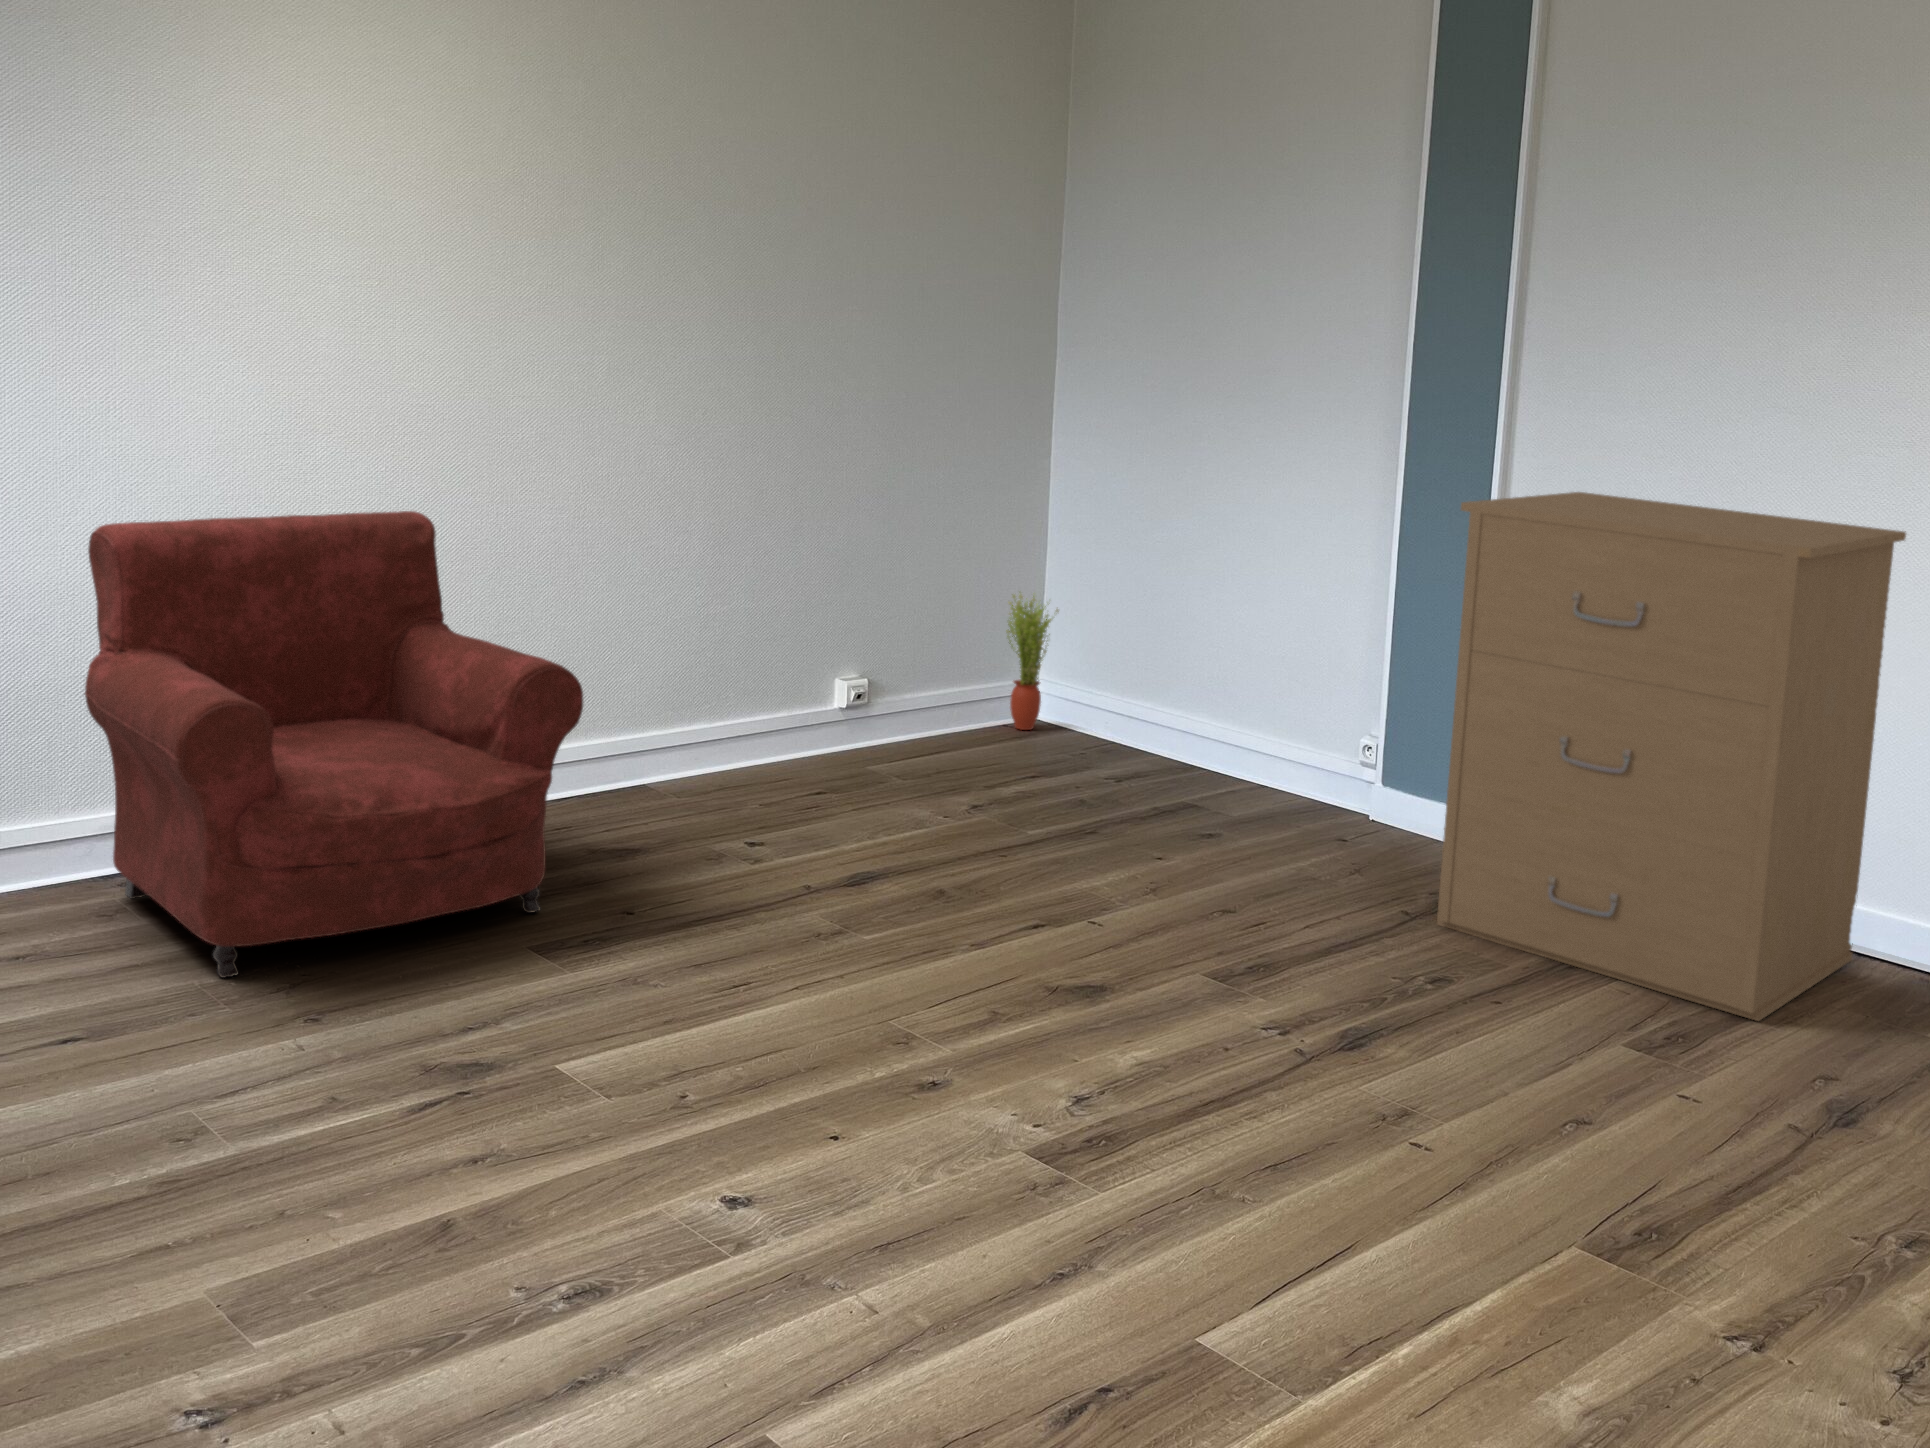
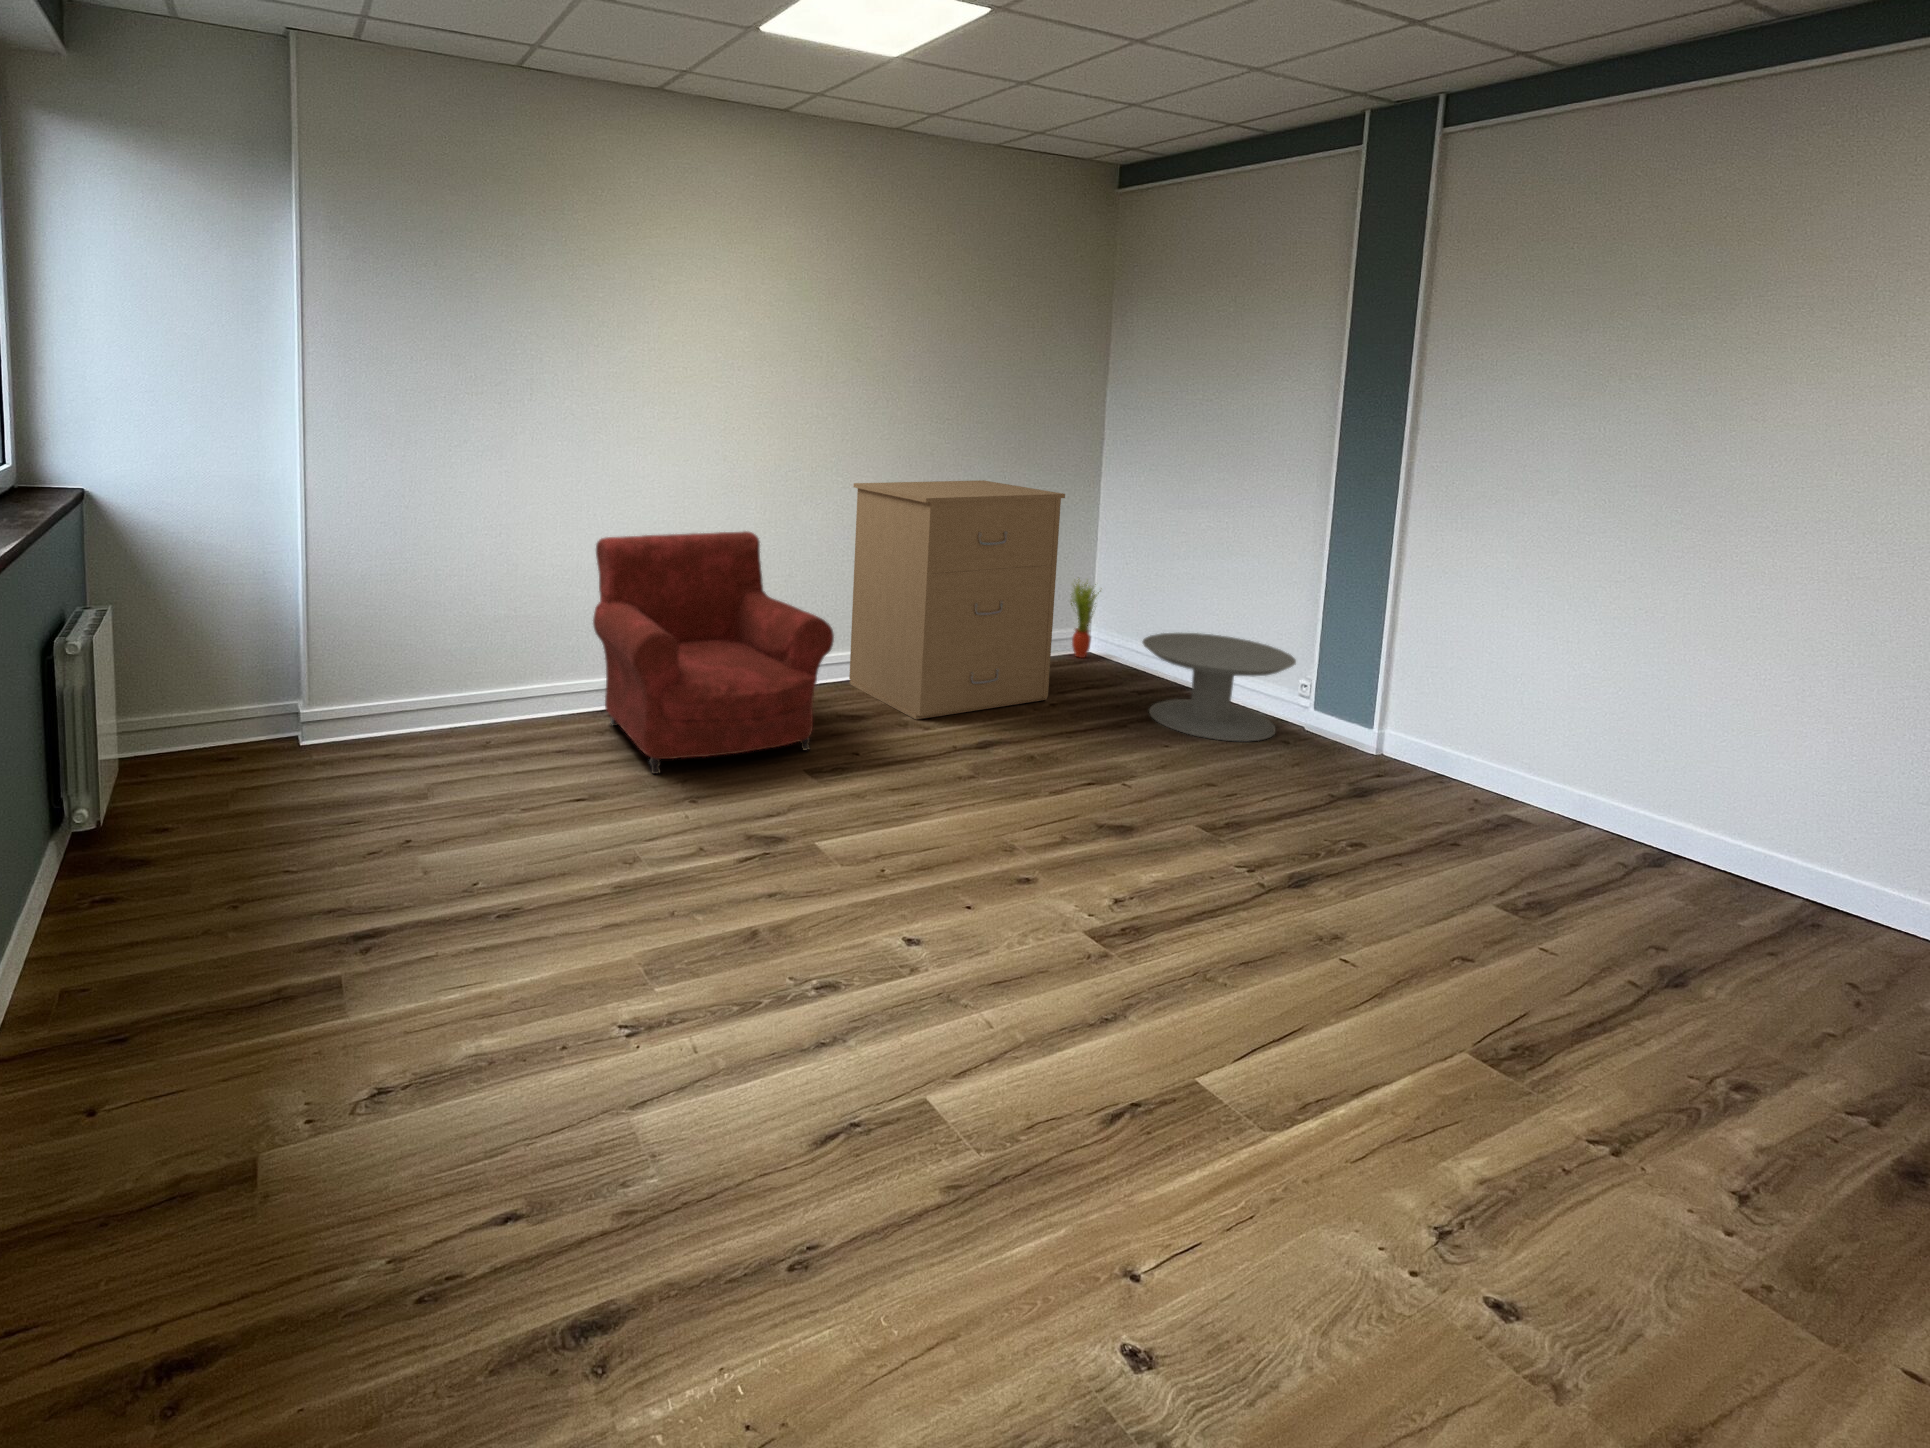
filing cabinet: present [1437,492,1906,1021] -> present [849,480,1065,719]
side table: none [1122,673,1358,844] -> present [1143,633,1296,742]

